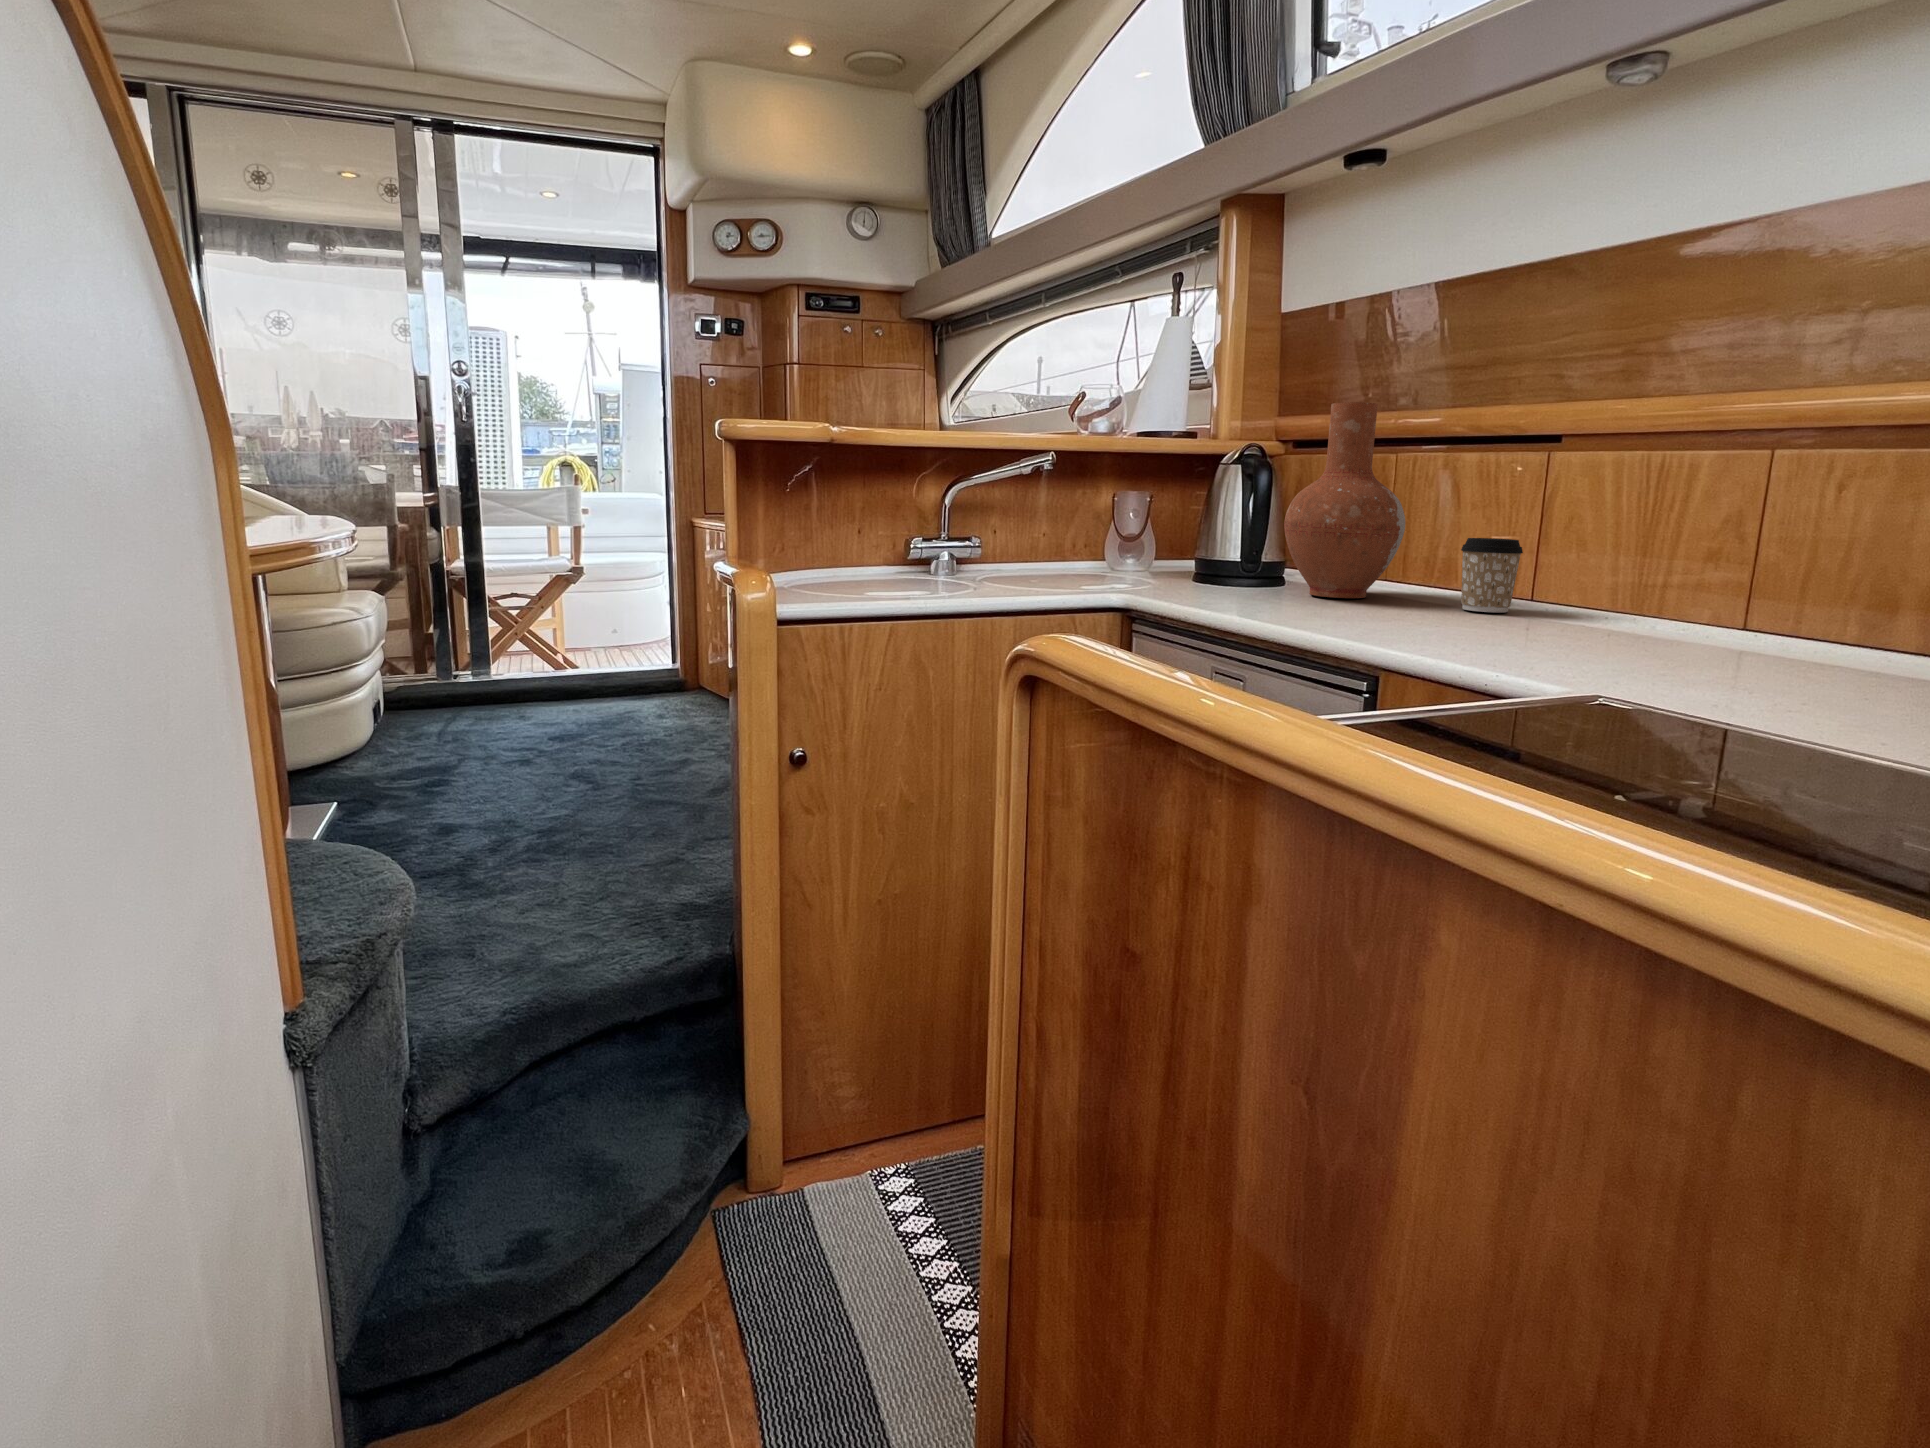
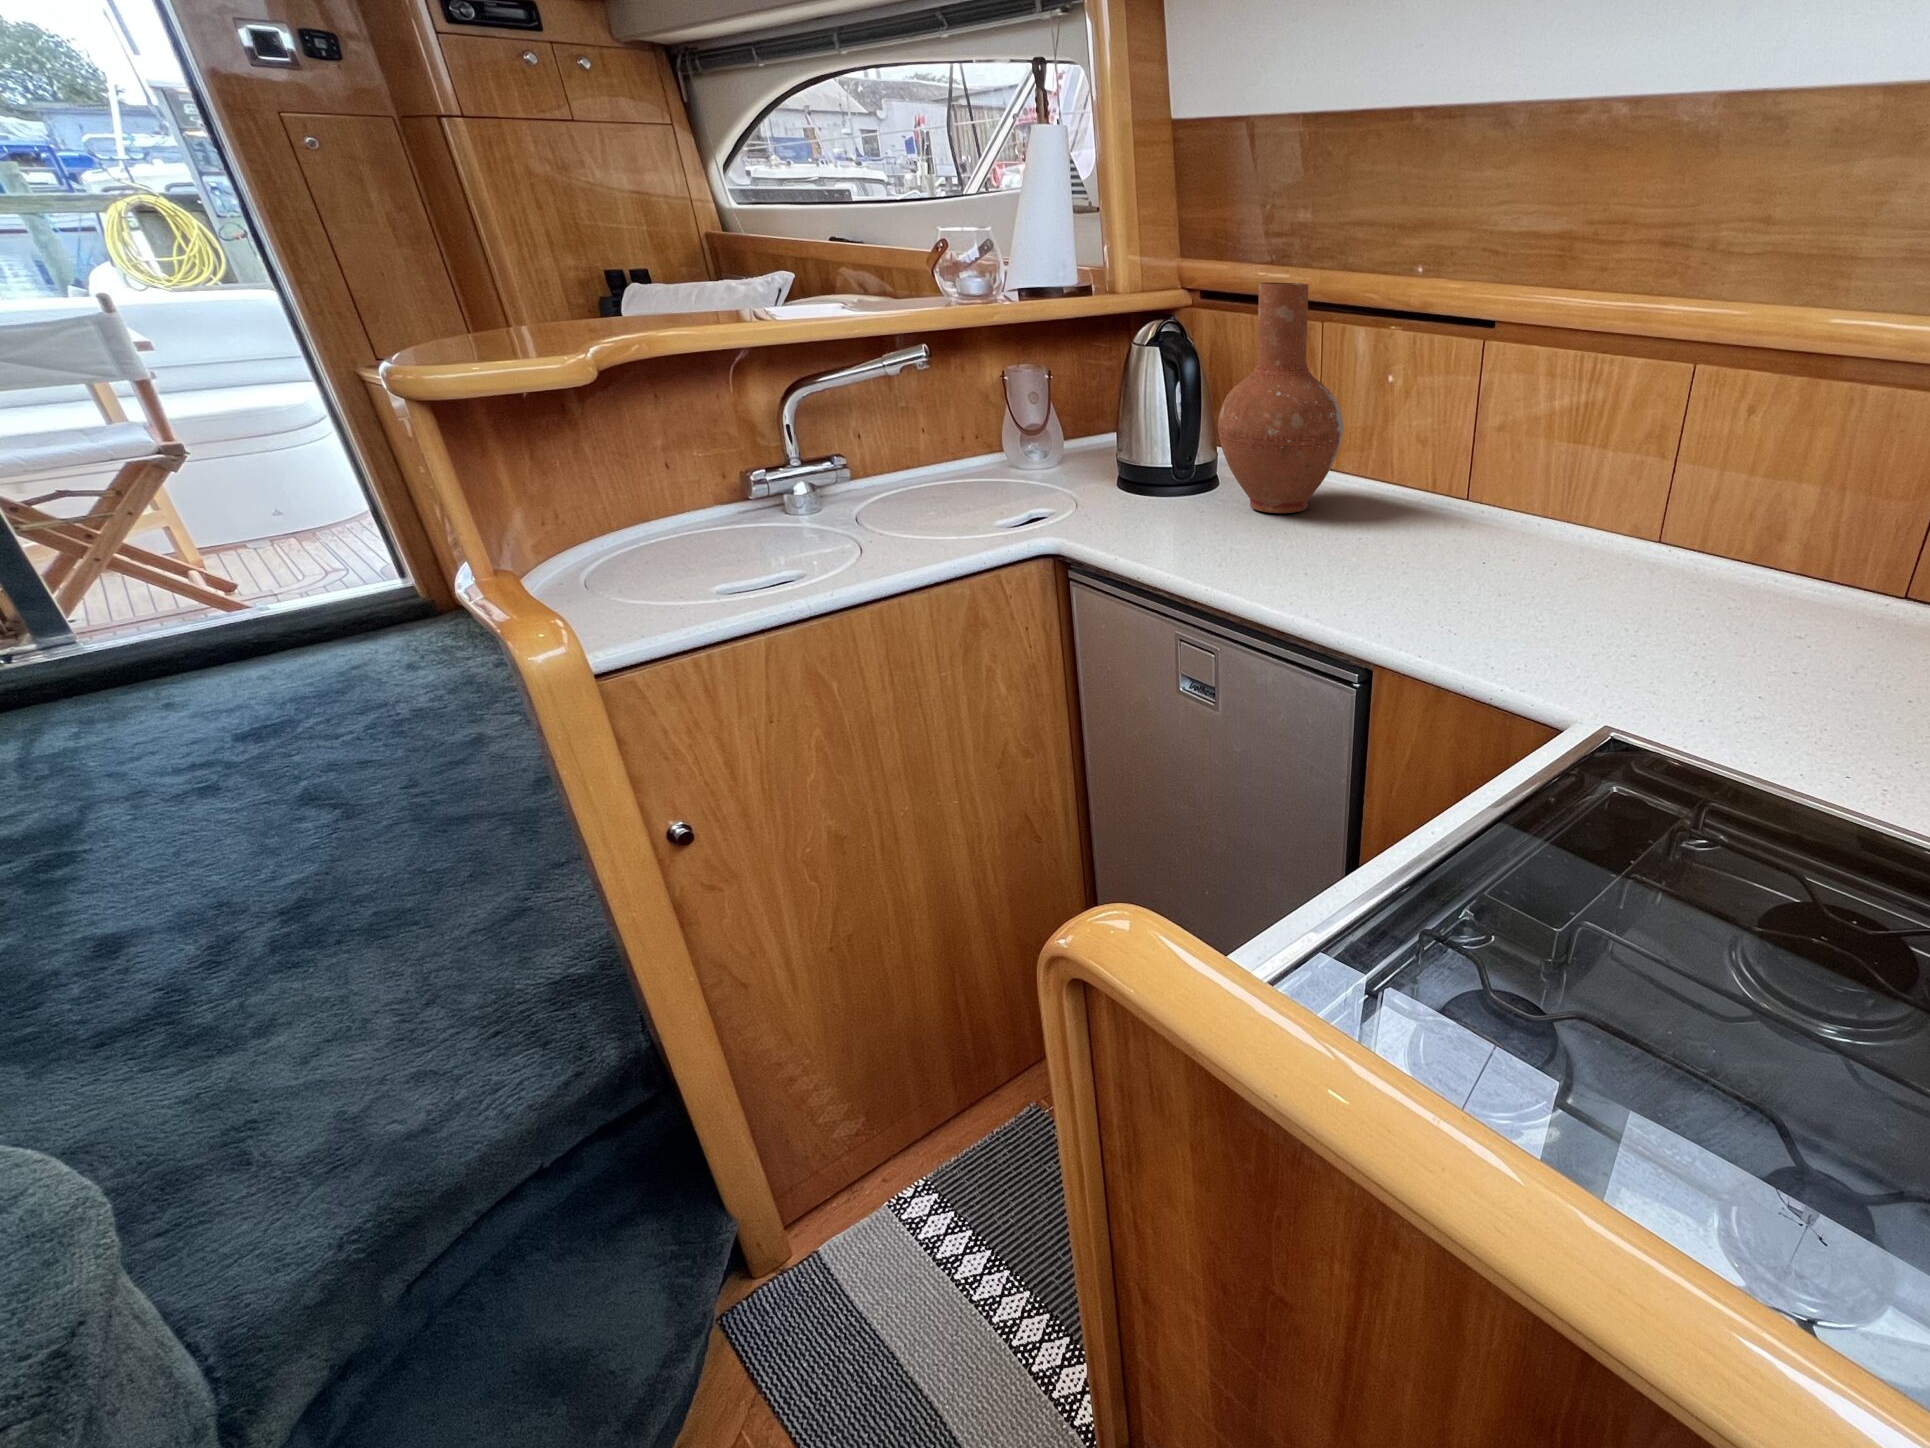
coffee cup: present [1461,538,1523,613] -> none [1403,445,1461,528]

